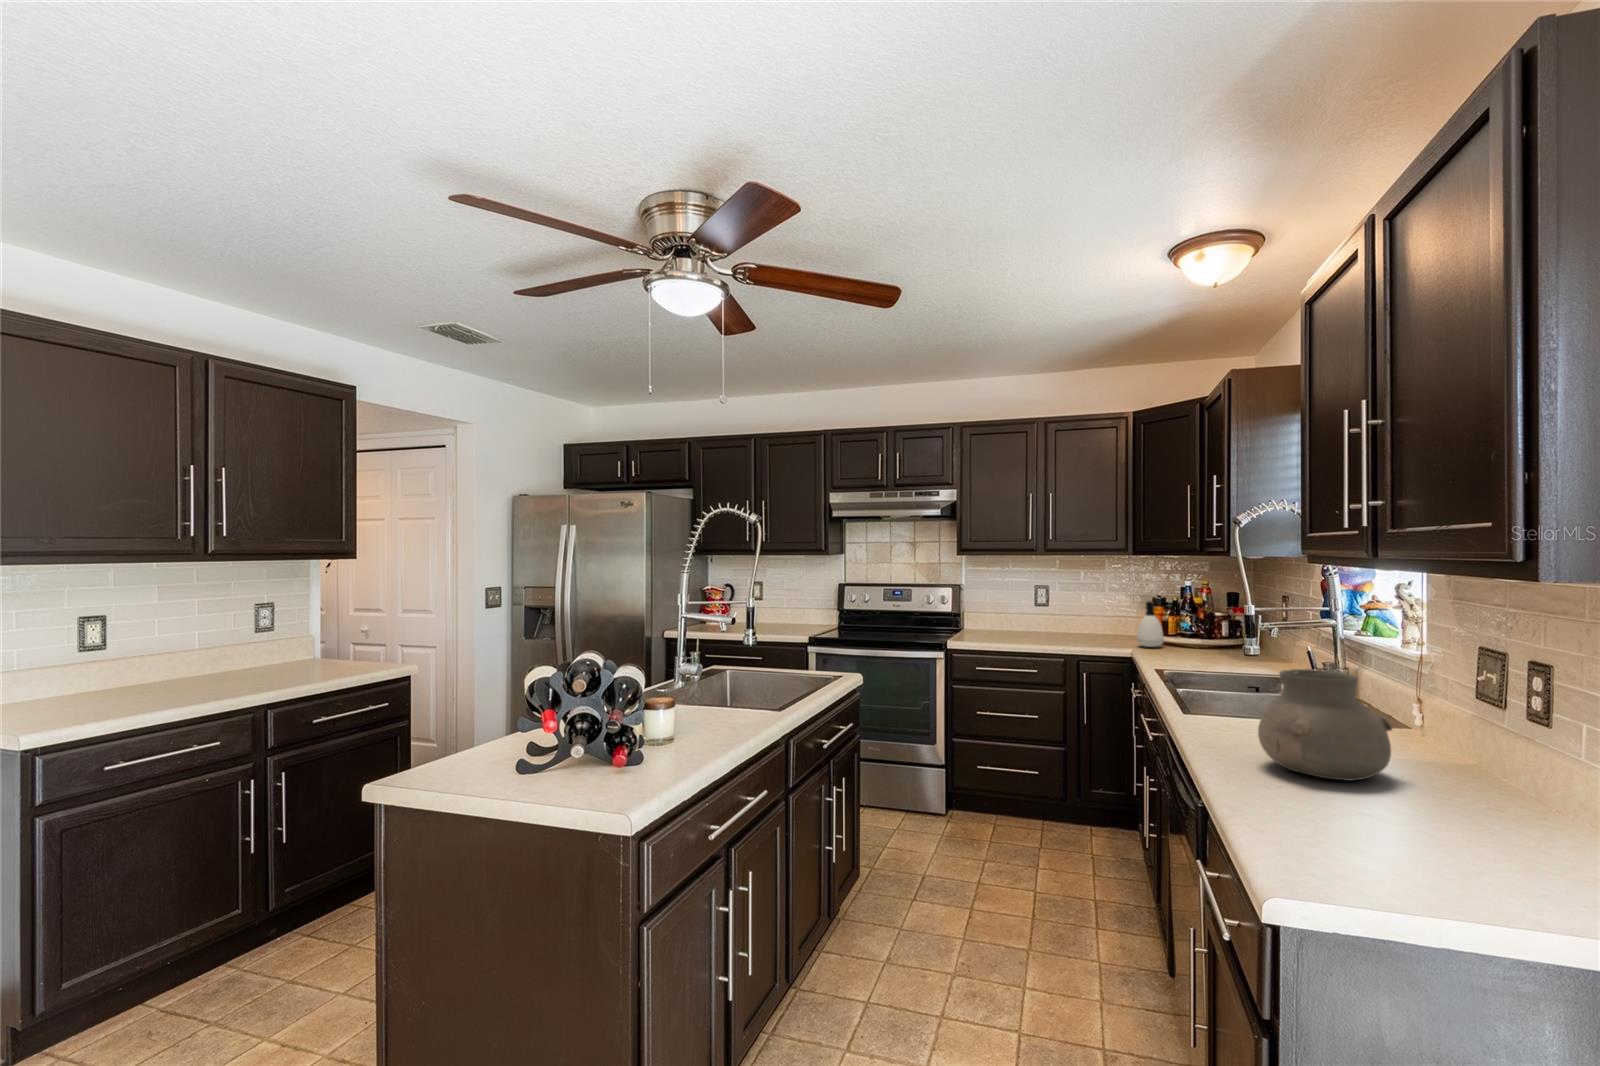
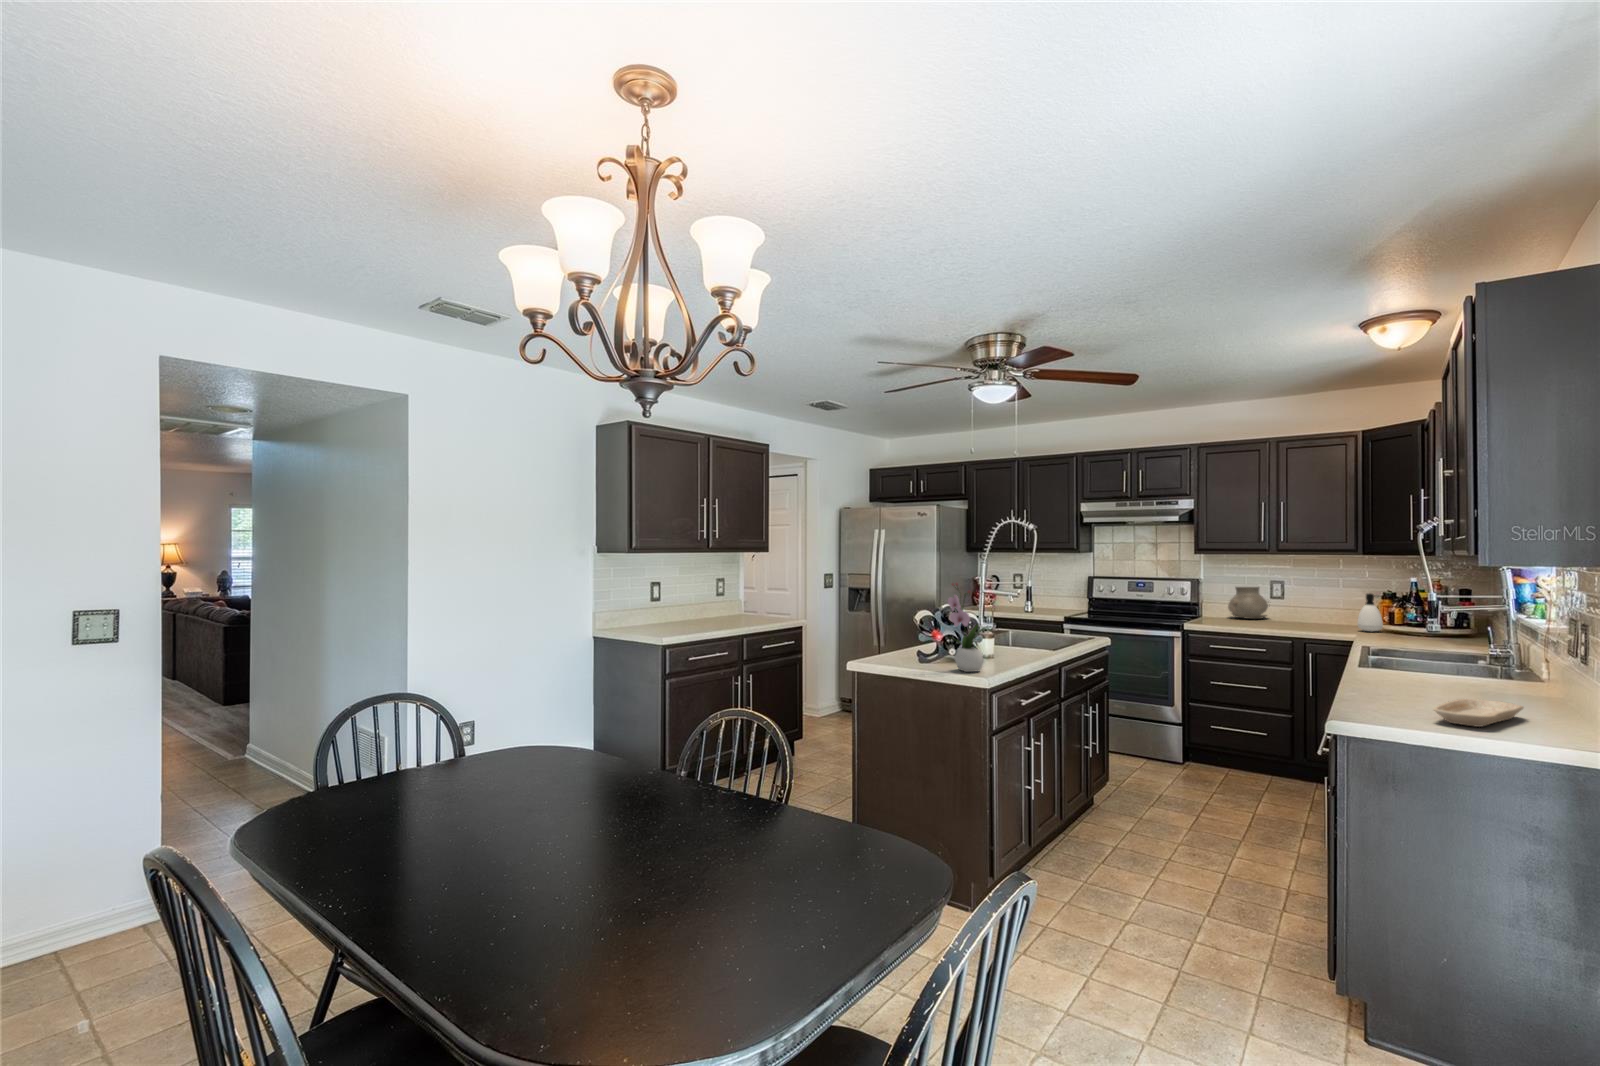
flower arrangement: none [572,620,648,791] -> present [948,583,984,672]
vase: present [1258,669,1392,781] -> present [1228,587,1268,619]
tray: none [1416,810,1539,893] -> present [1433,699,1524,727]

